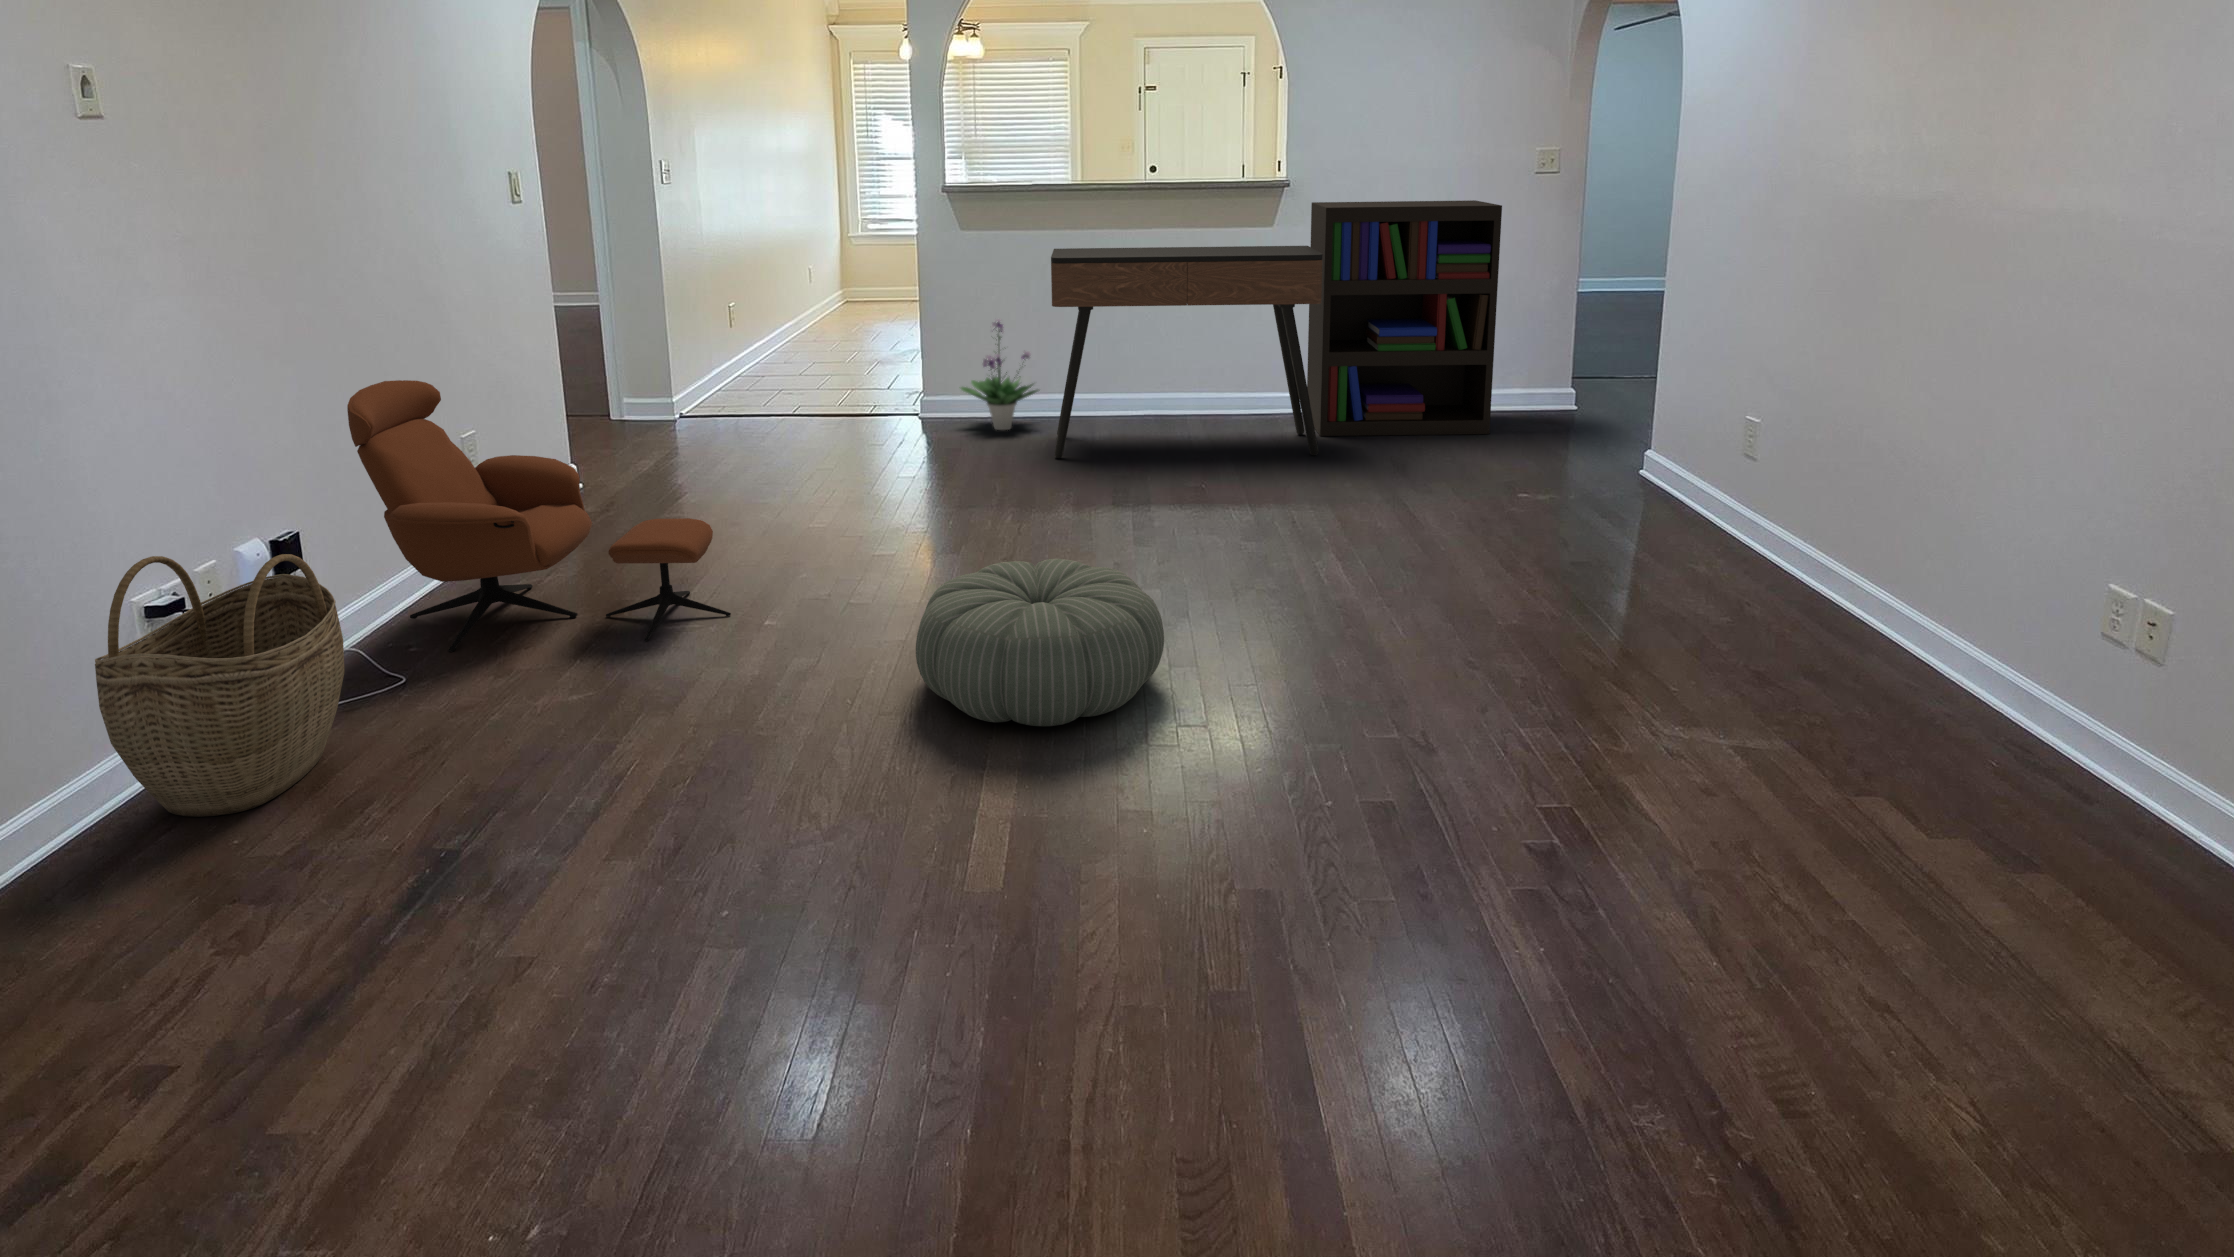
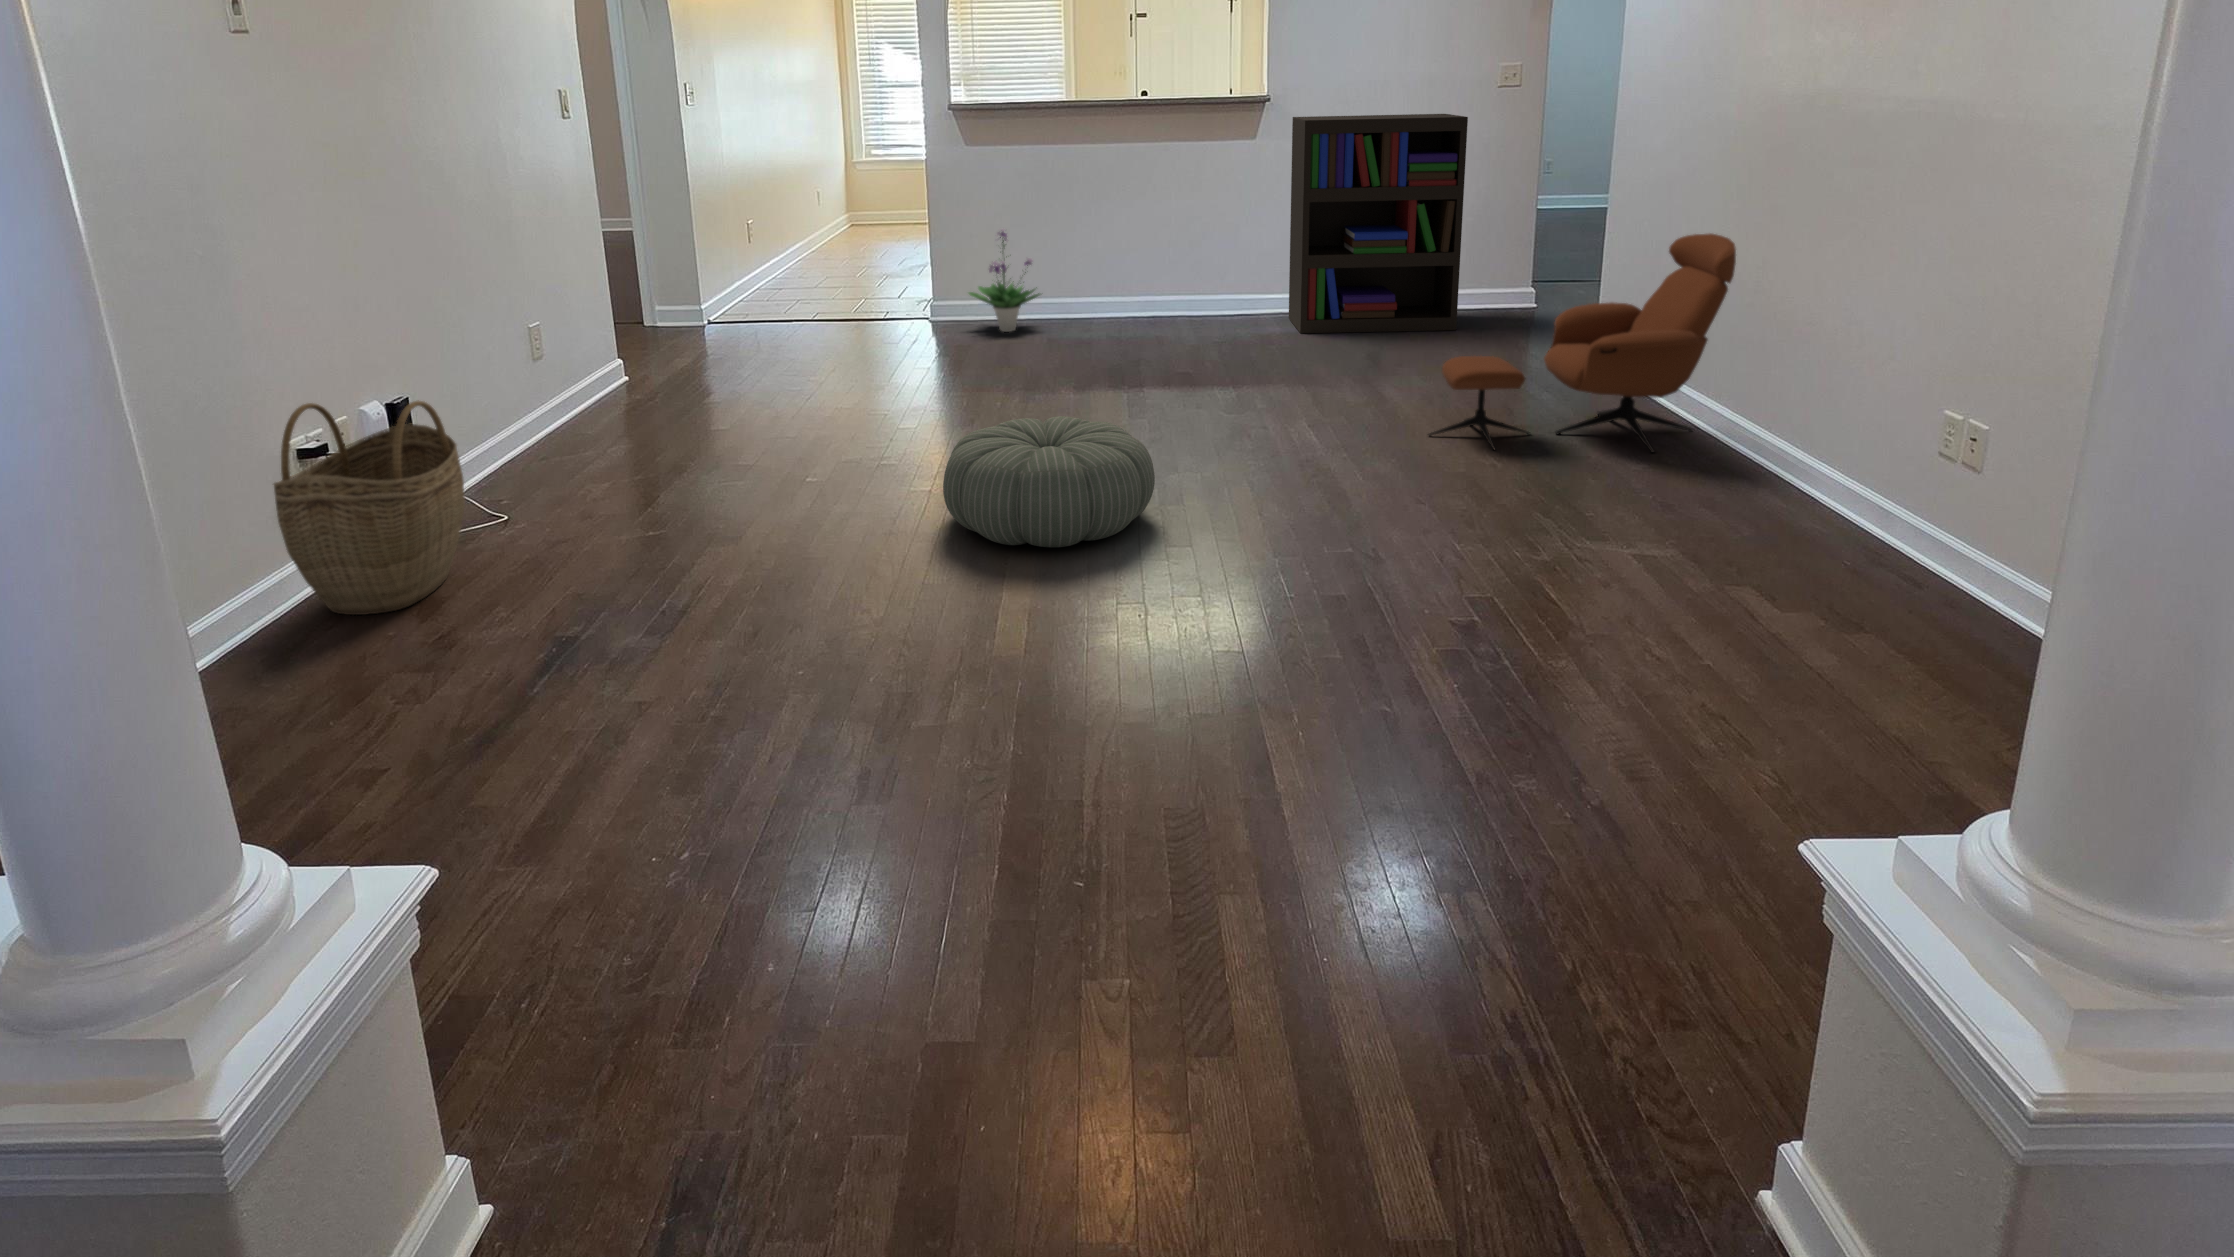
console table: present [1051,246,1323,458] -> none [1051,156,1301,353]
lounge chair: present [347,380,731,652] -> present [1429,234,1736,453]

